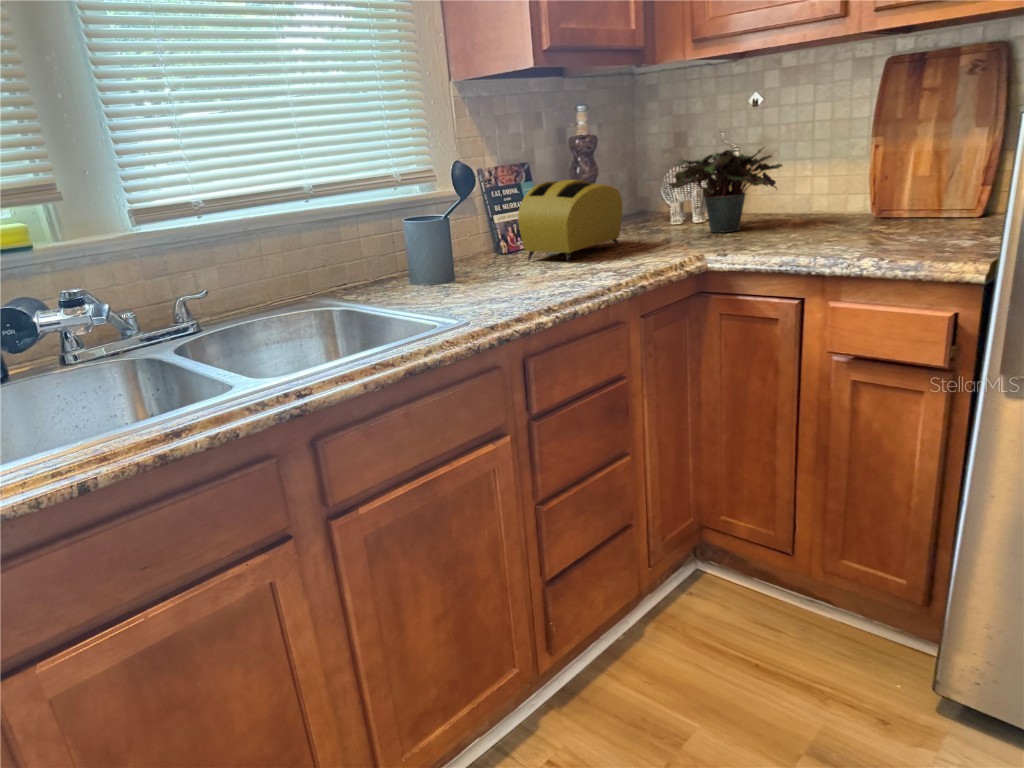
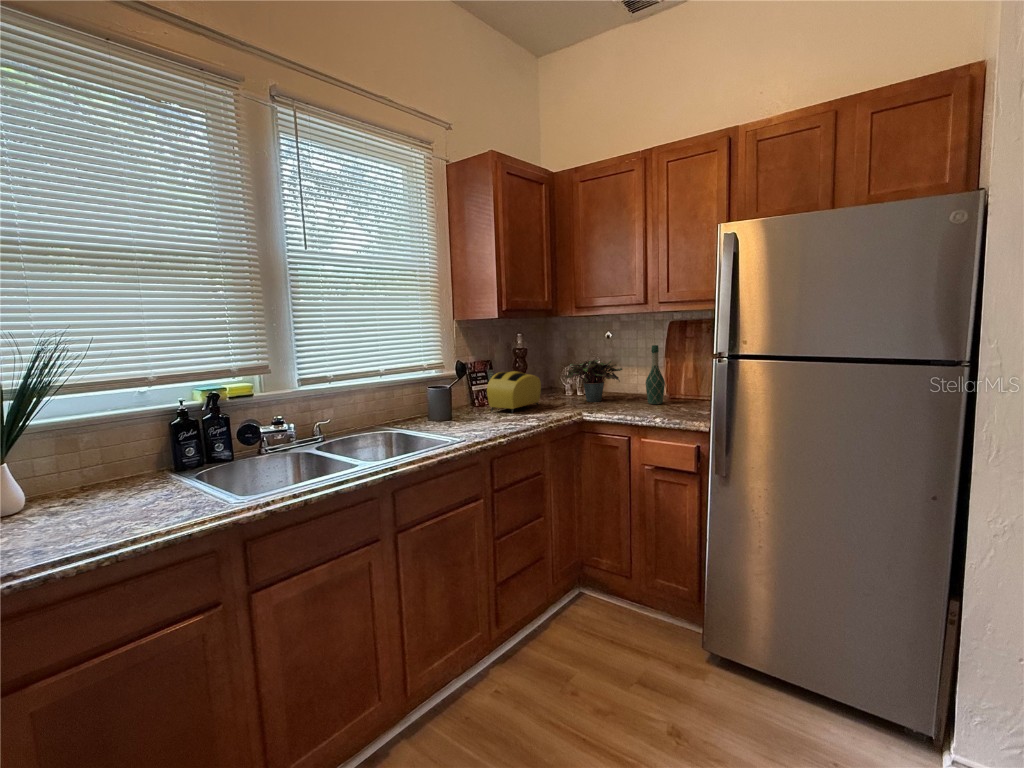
wine bottle: none [833,108,873,231] -> present [646,345,665,404]

